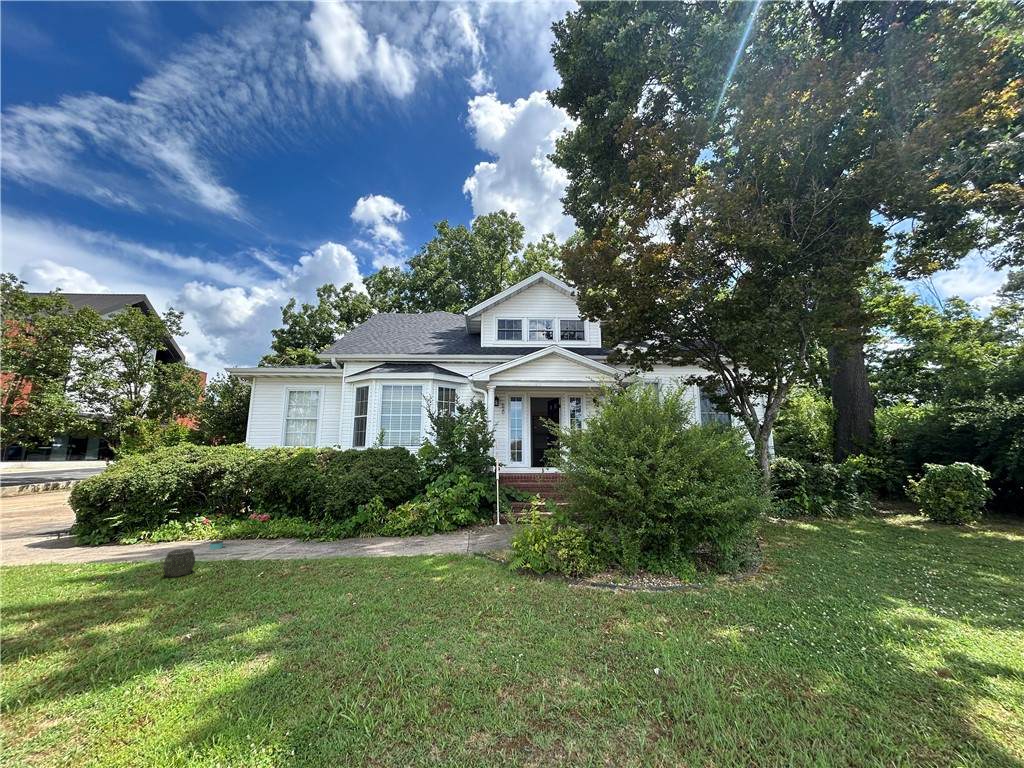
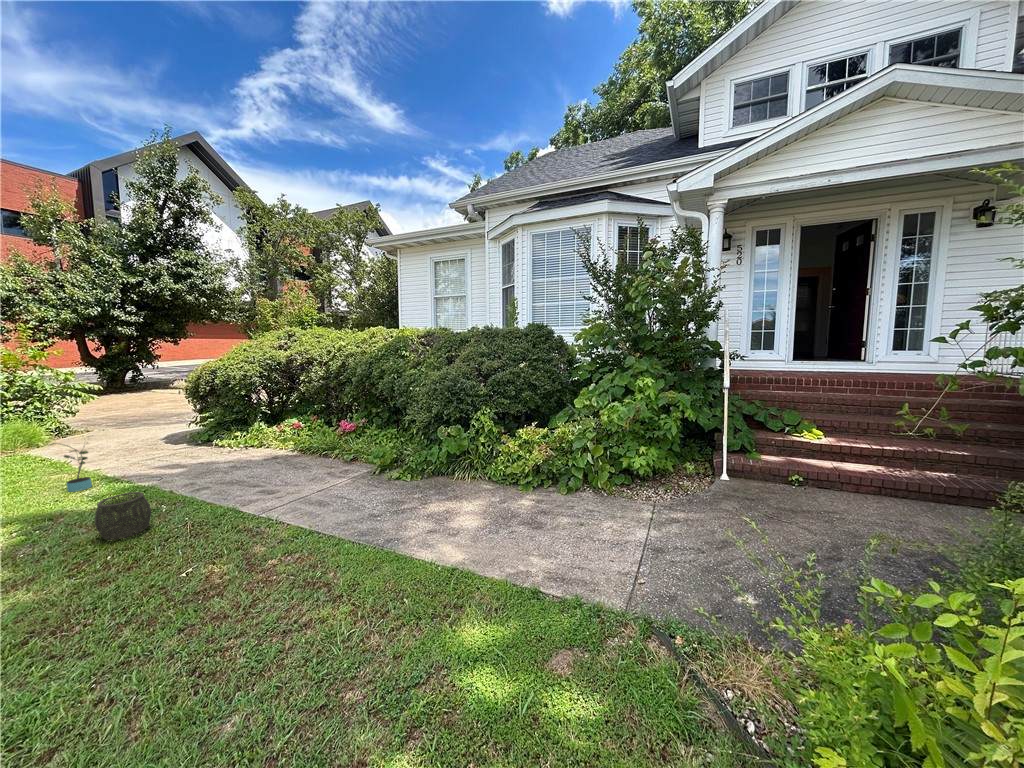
potted plant: present [210,520,230,550] -> present [50,434,92,492]

